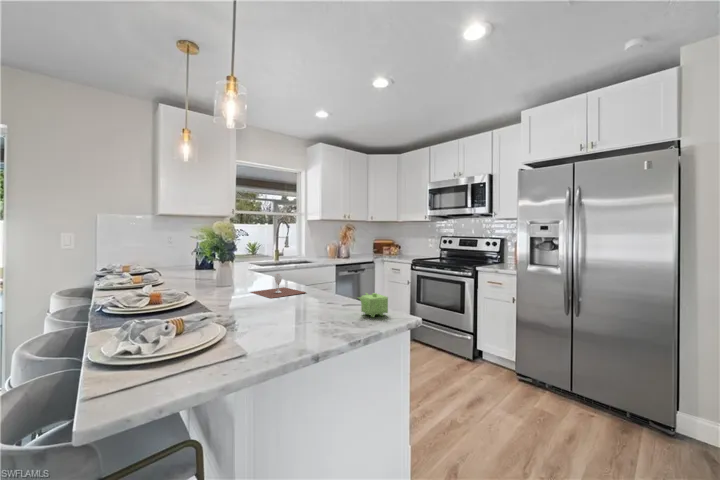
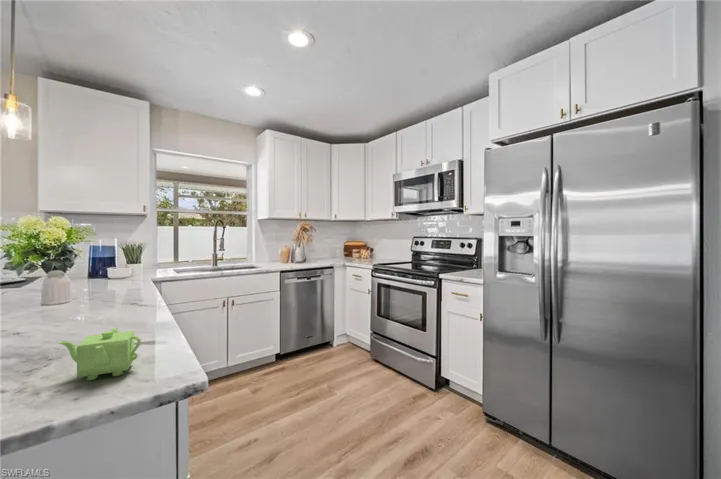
wine glass: present [251,274,306,298] -> none [32,287,120,328]

